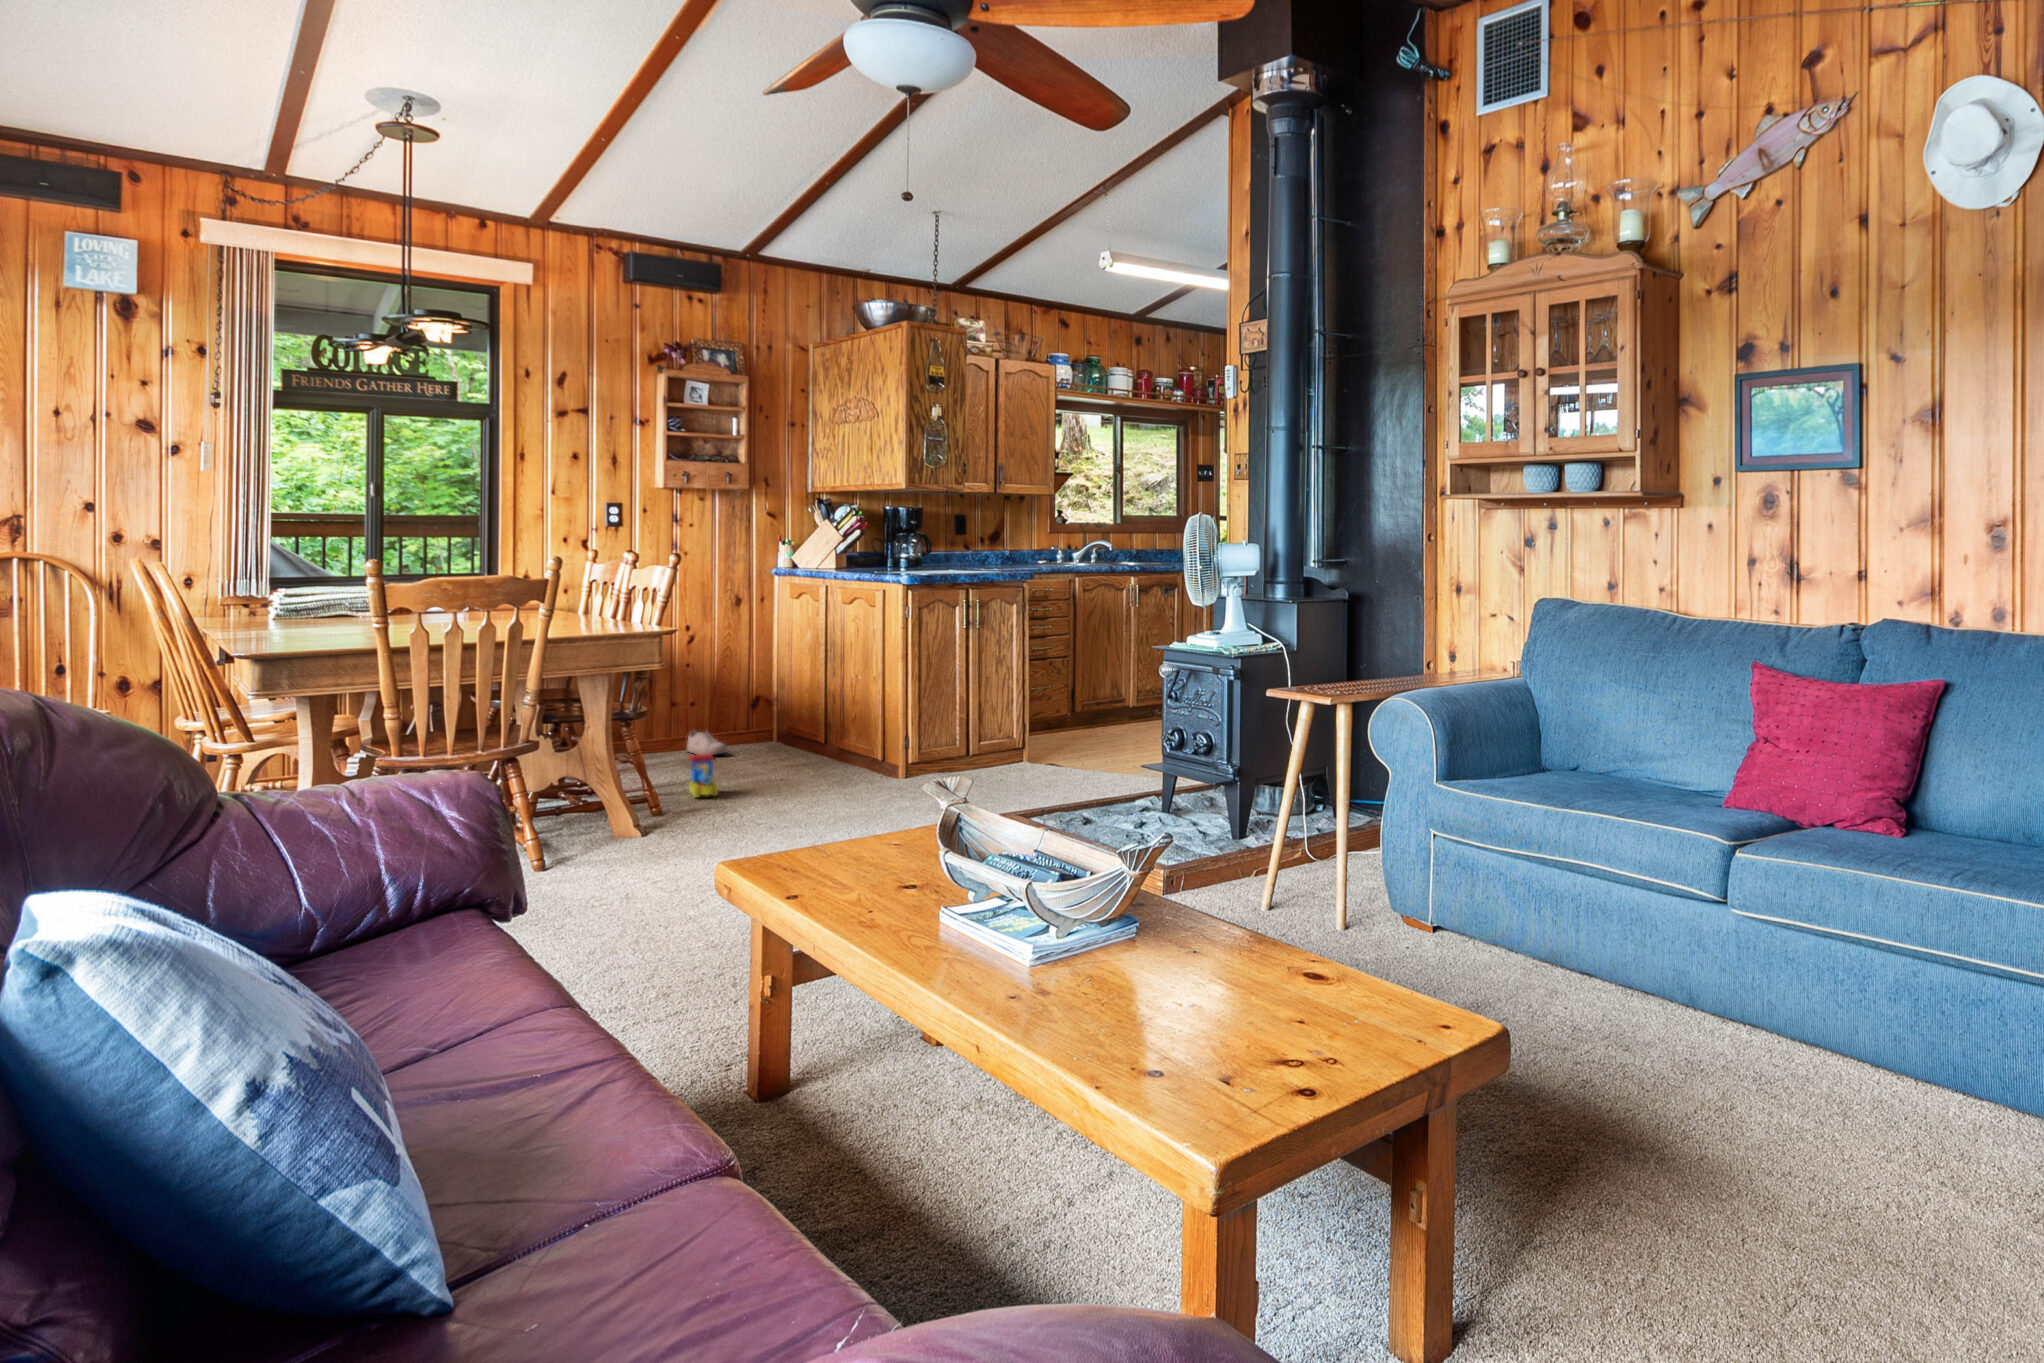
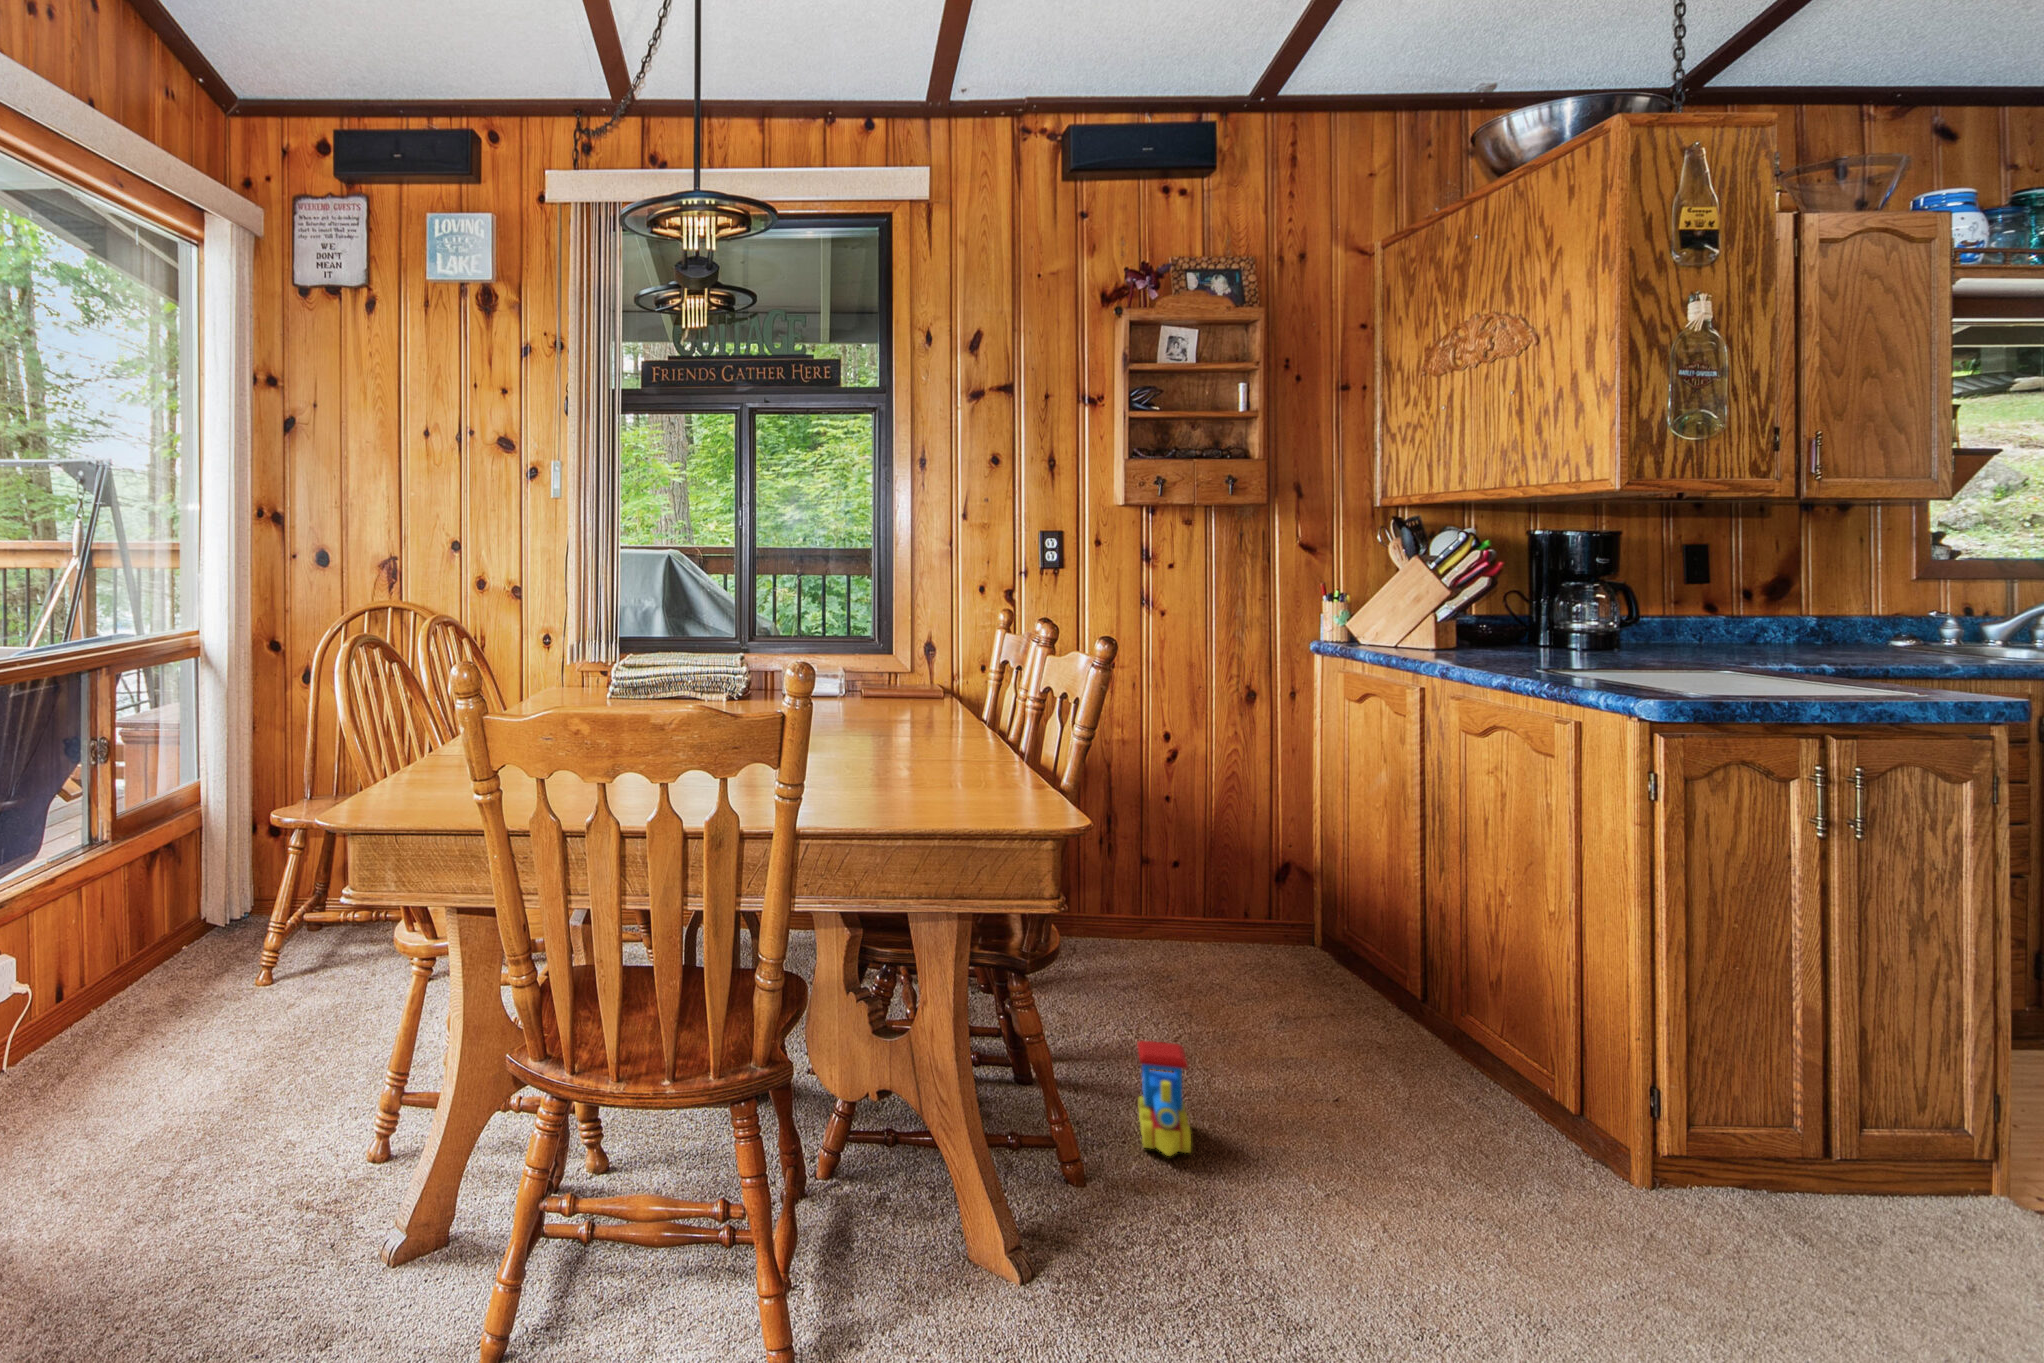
shoe: present [687,731,728,755] -> none [1169,916,1236,979]

